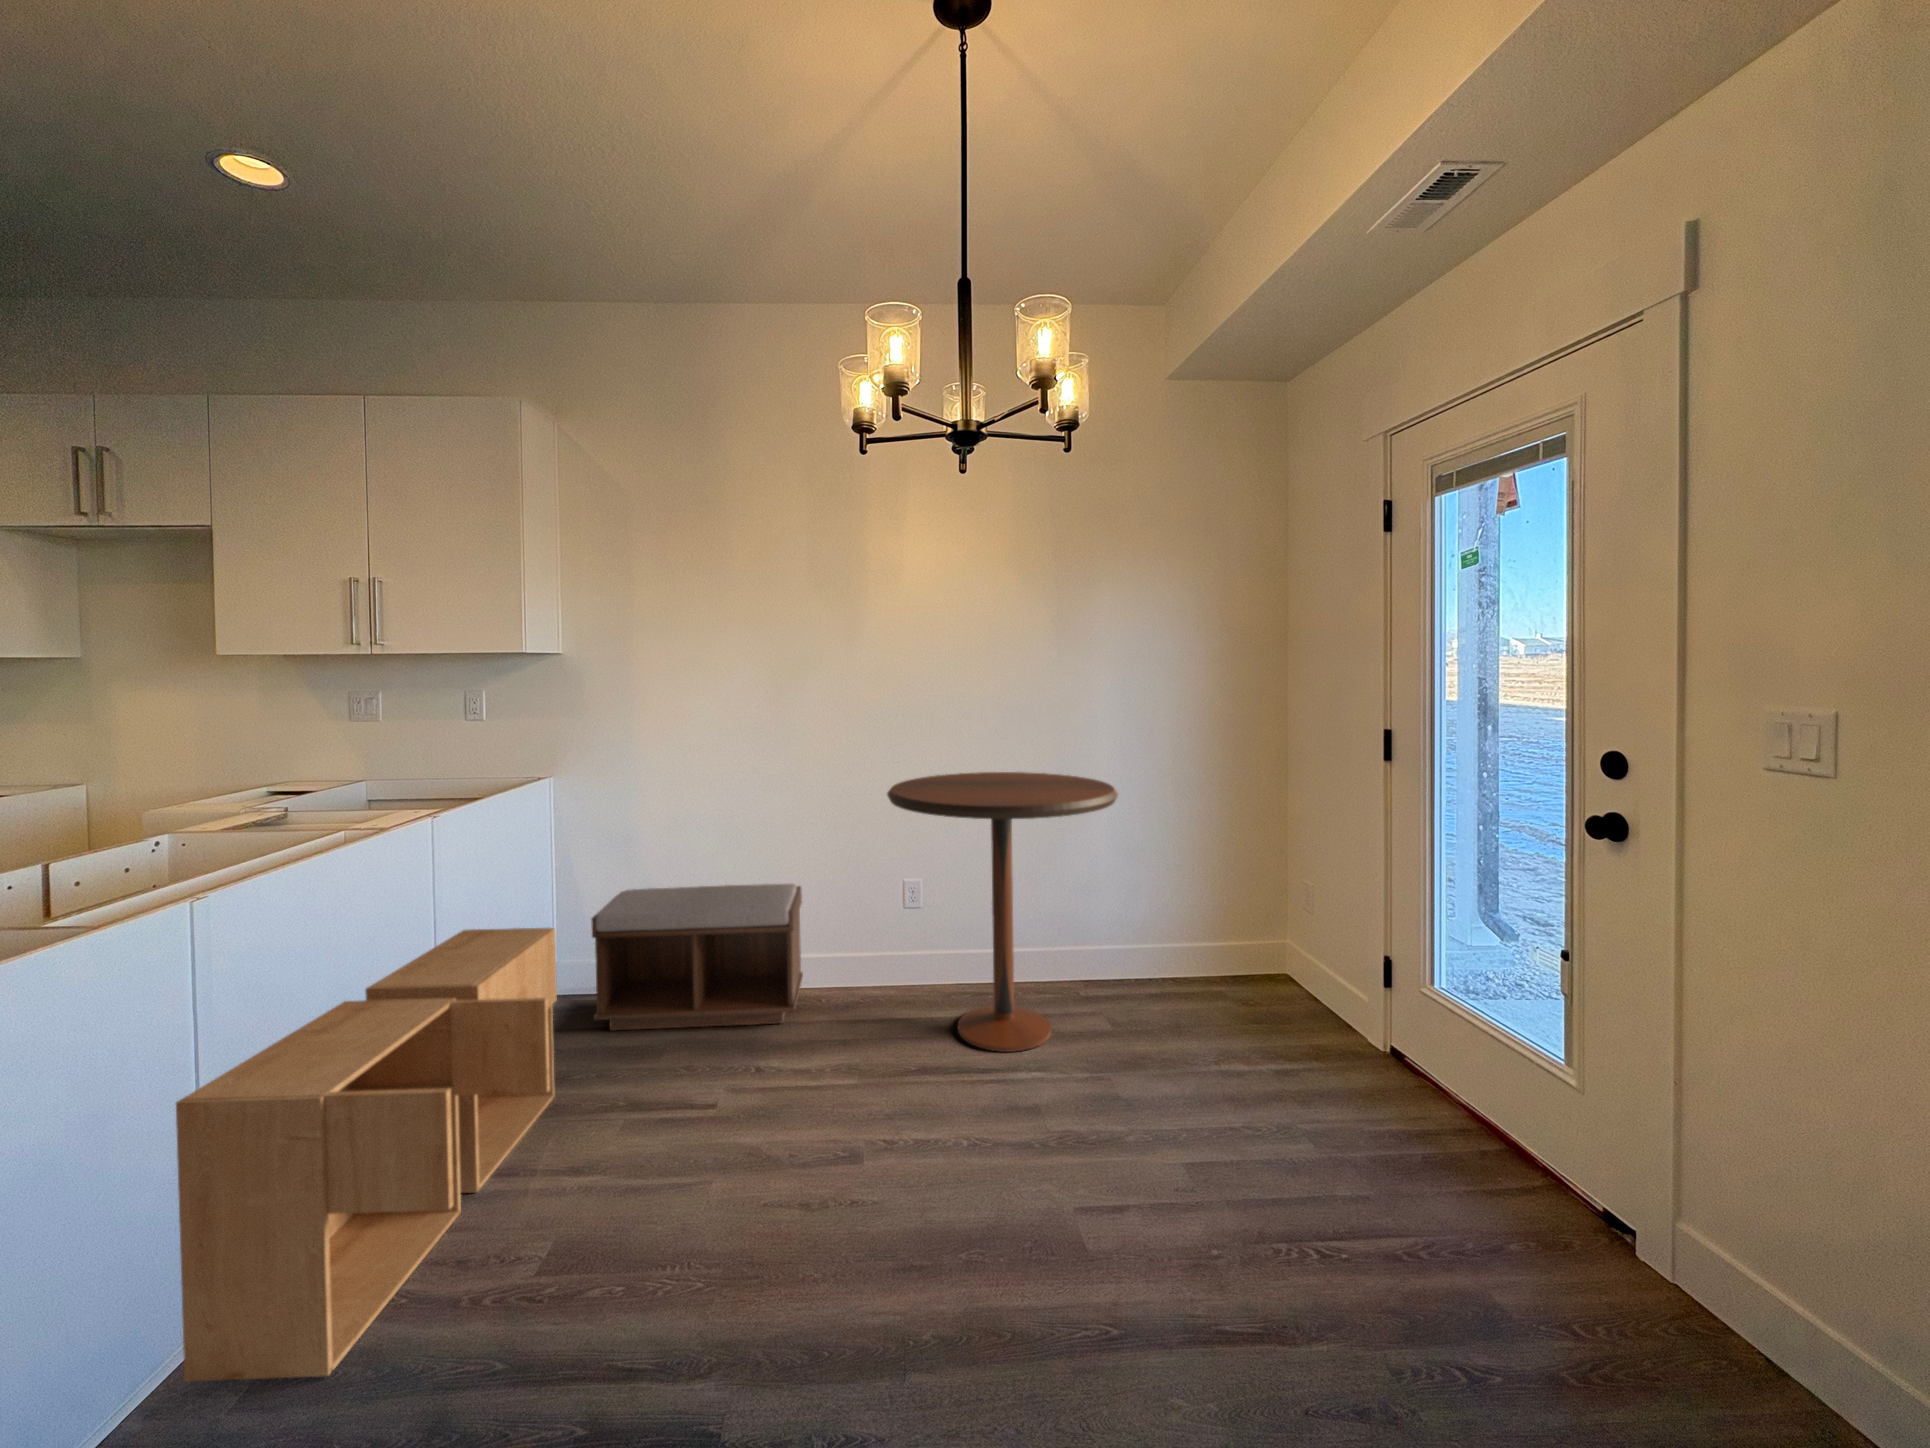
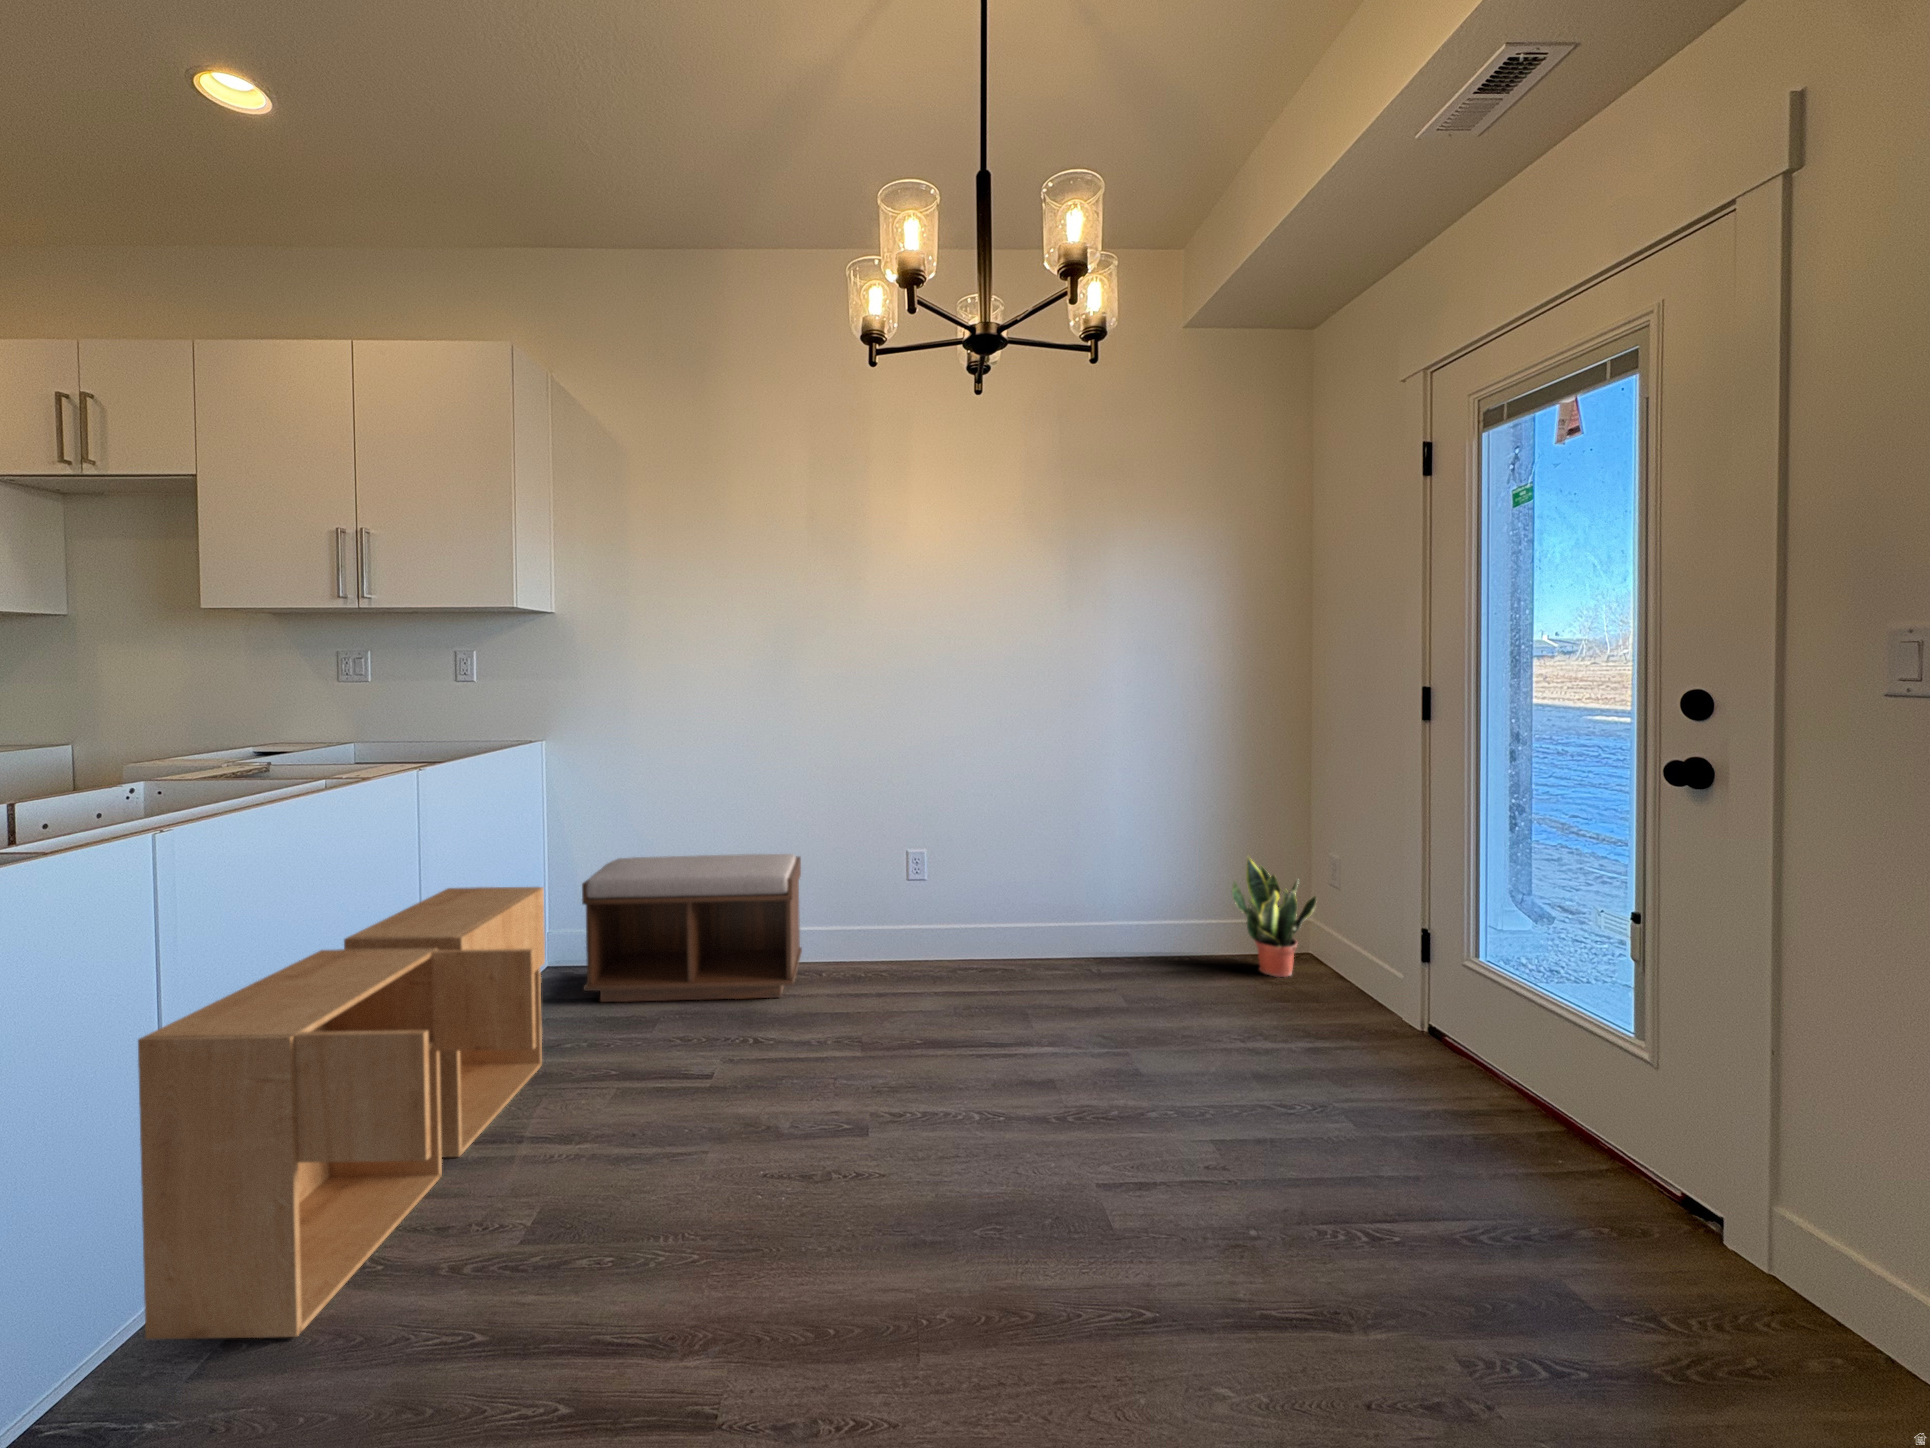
pedestal table: present [887,772,1118,1052] -> none [892,738,1138,1028]
potted plant: none [1209,881,1287,996] -> present [1232,857,1317,977]

